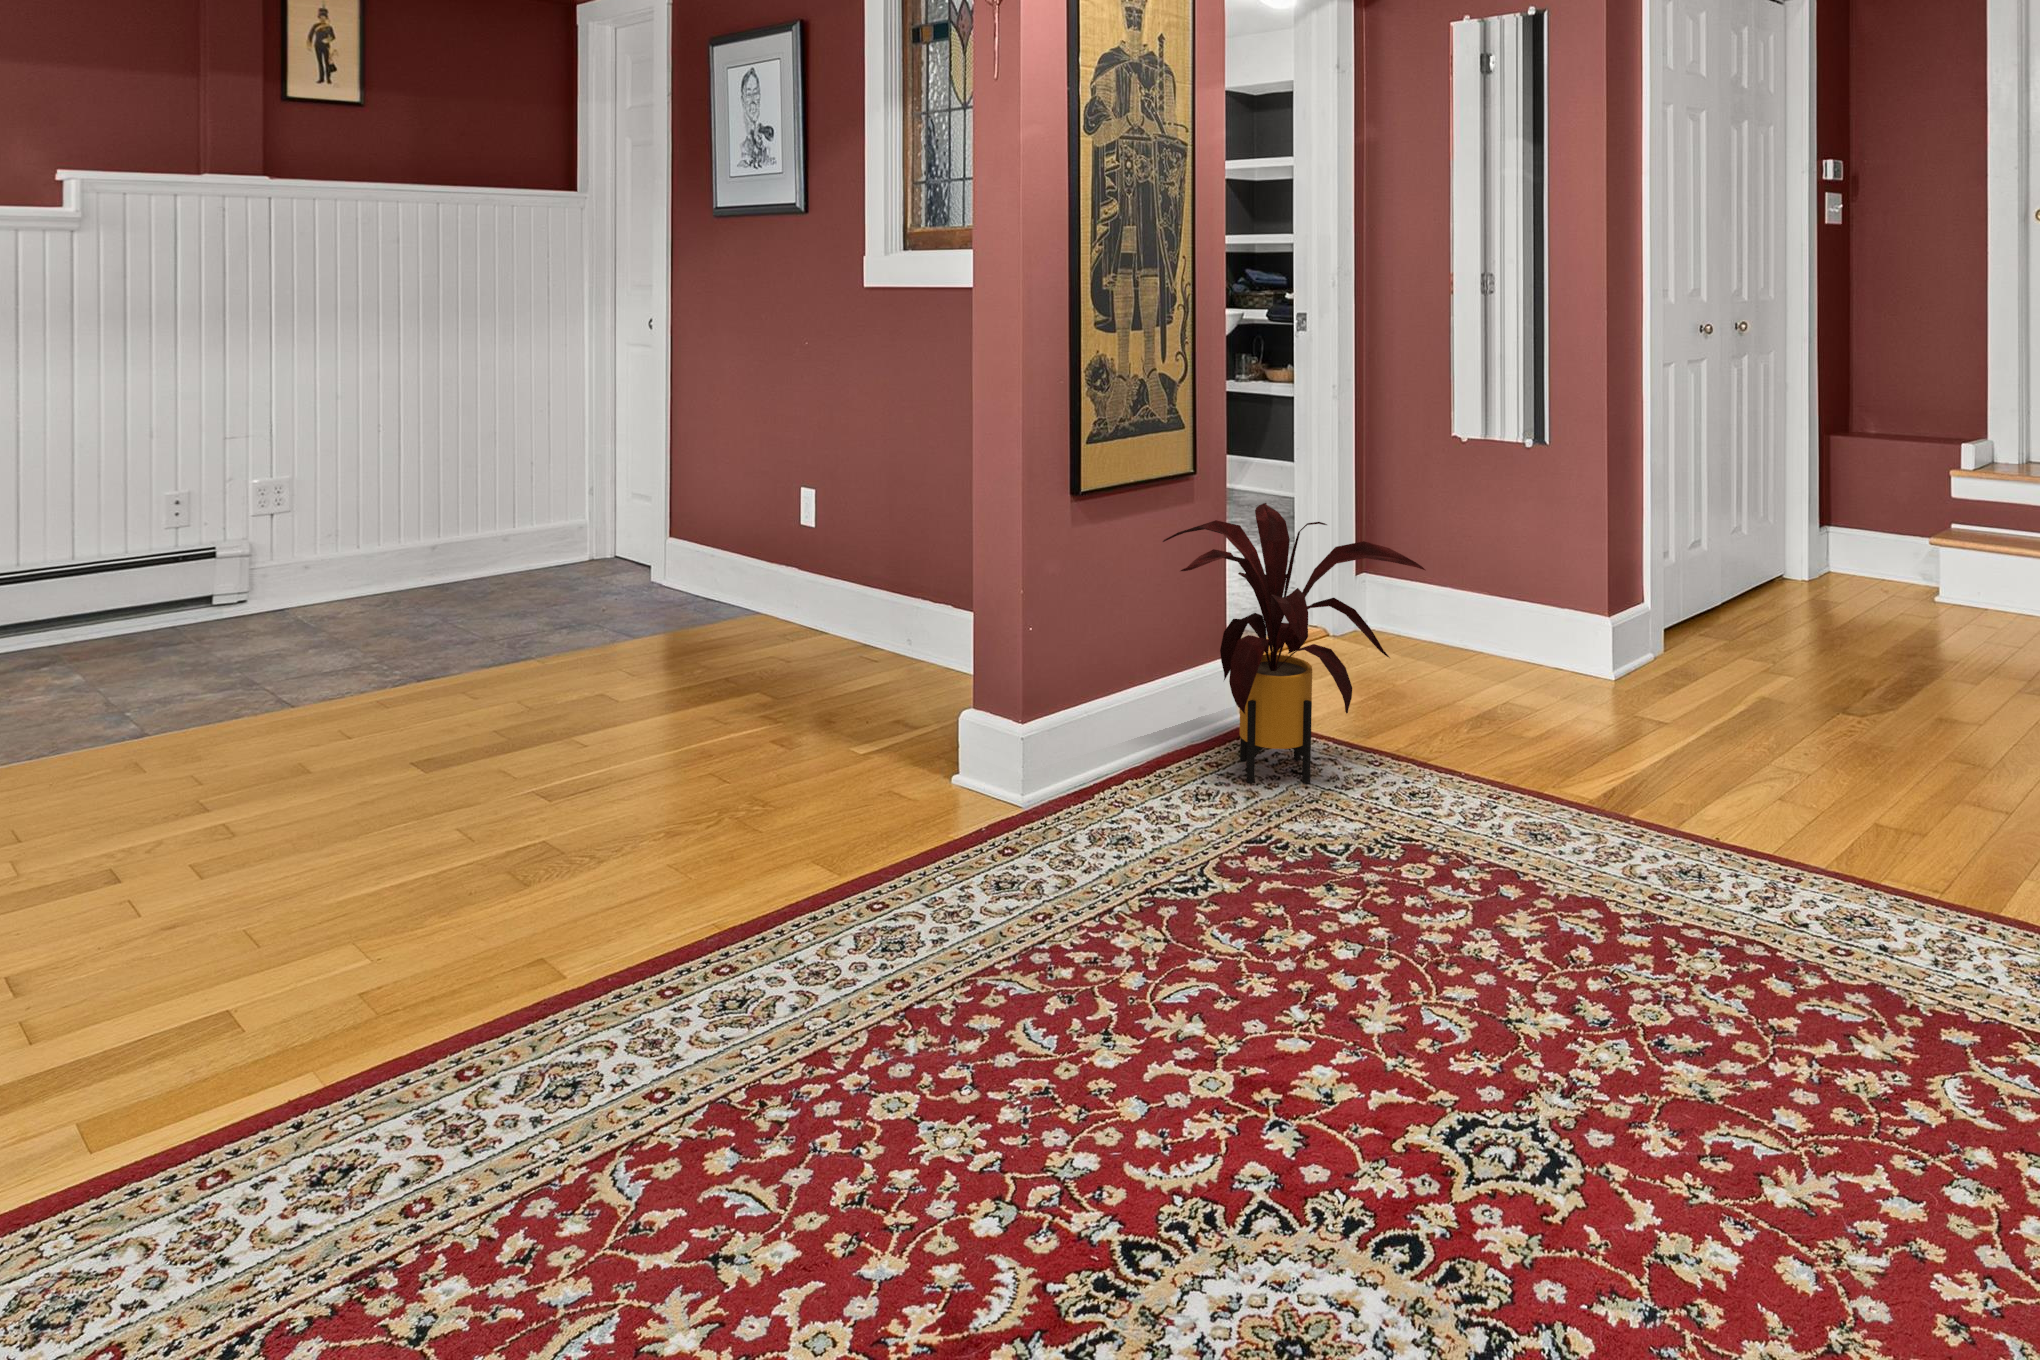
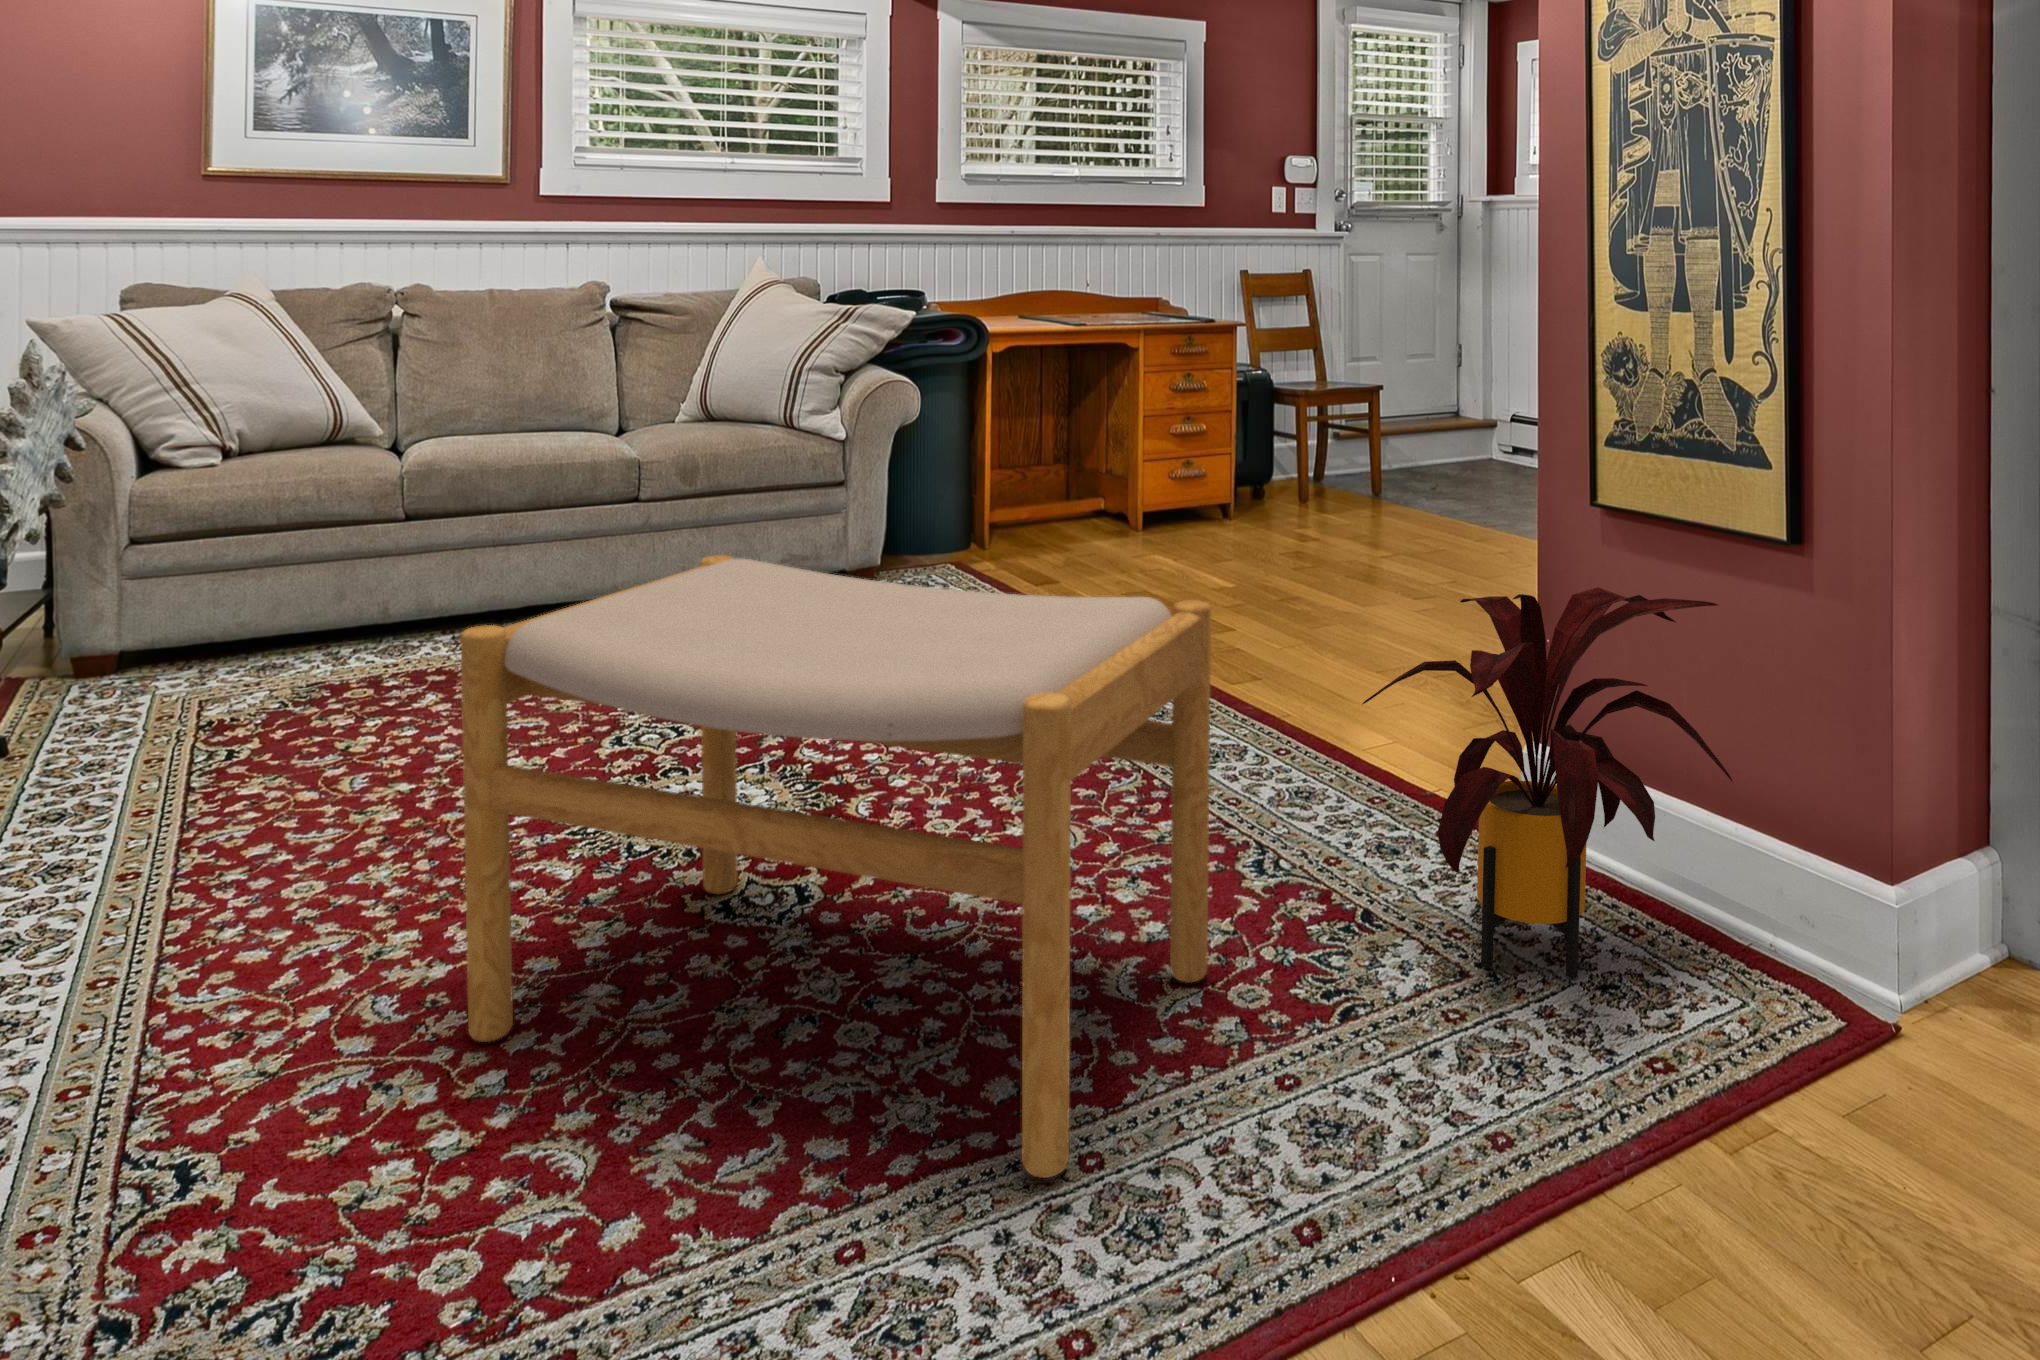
footstool: none [1407,581,1986,1241] -> present [460,555,1211,1178]

